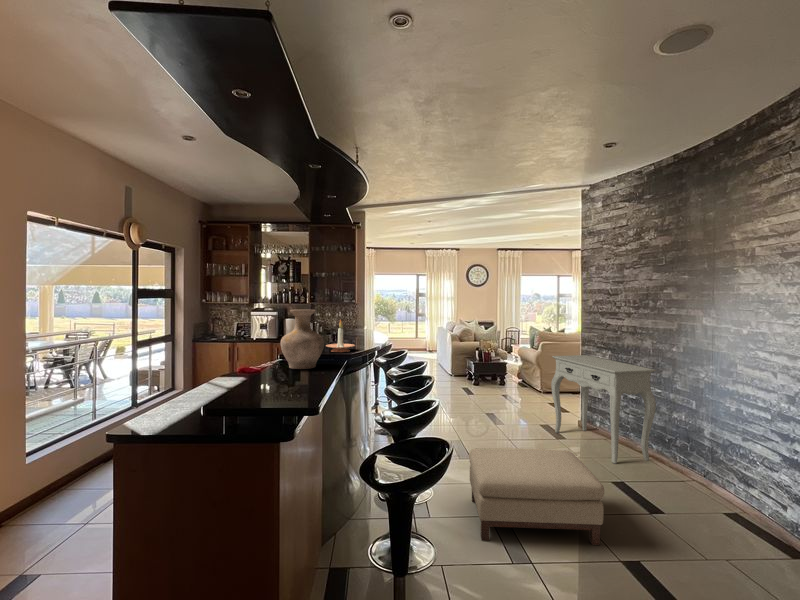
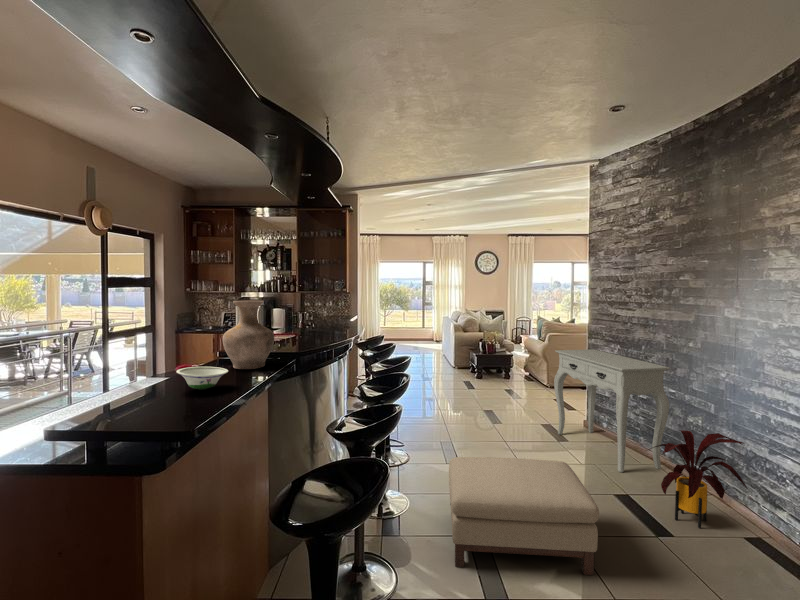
candle holder: present [326,320,355,352] -> none [291,311,324,348]
bowl: none [259,365,300,384] -> present [176,367,228,390]
house plant: none [638,423,726,507] -> present [653,430,747,528]

